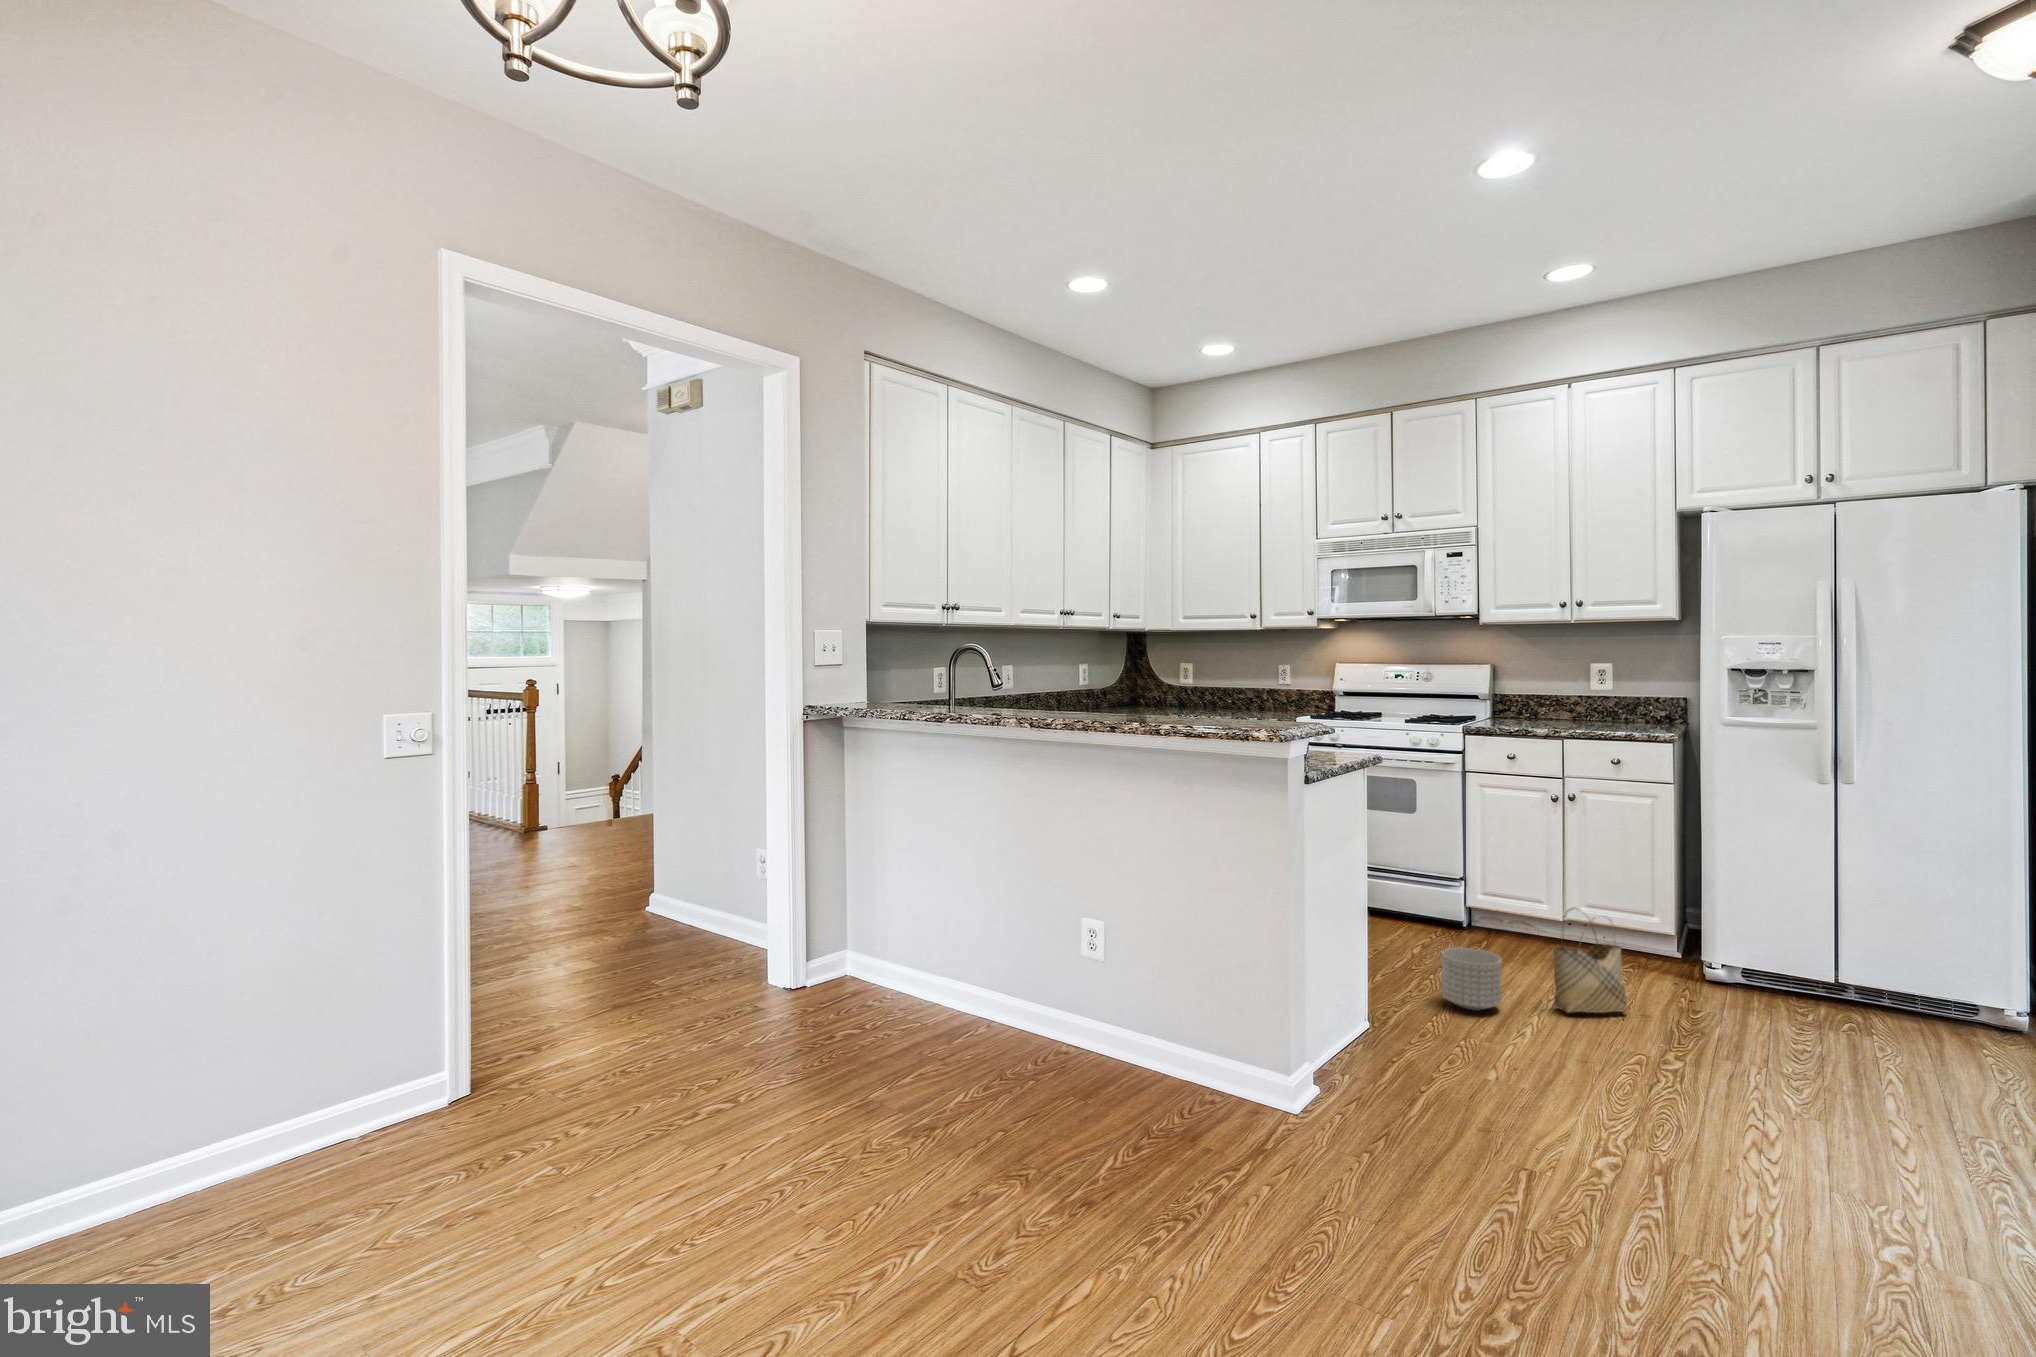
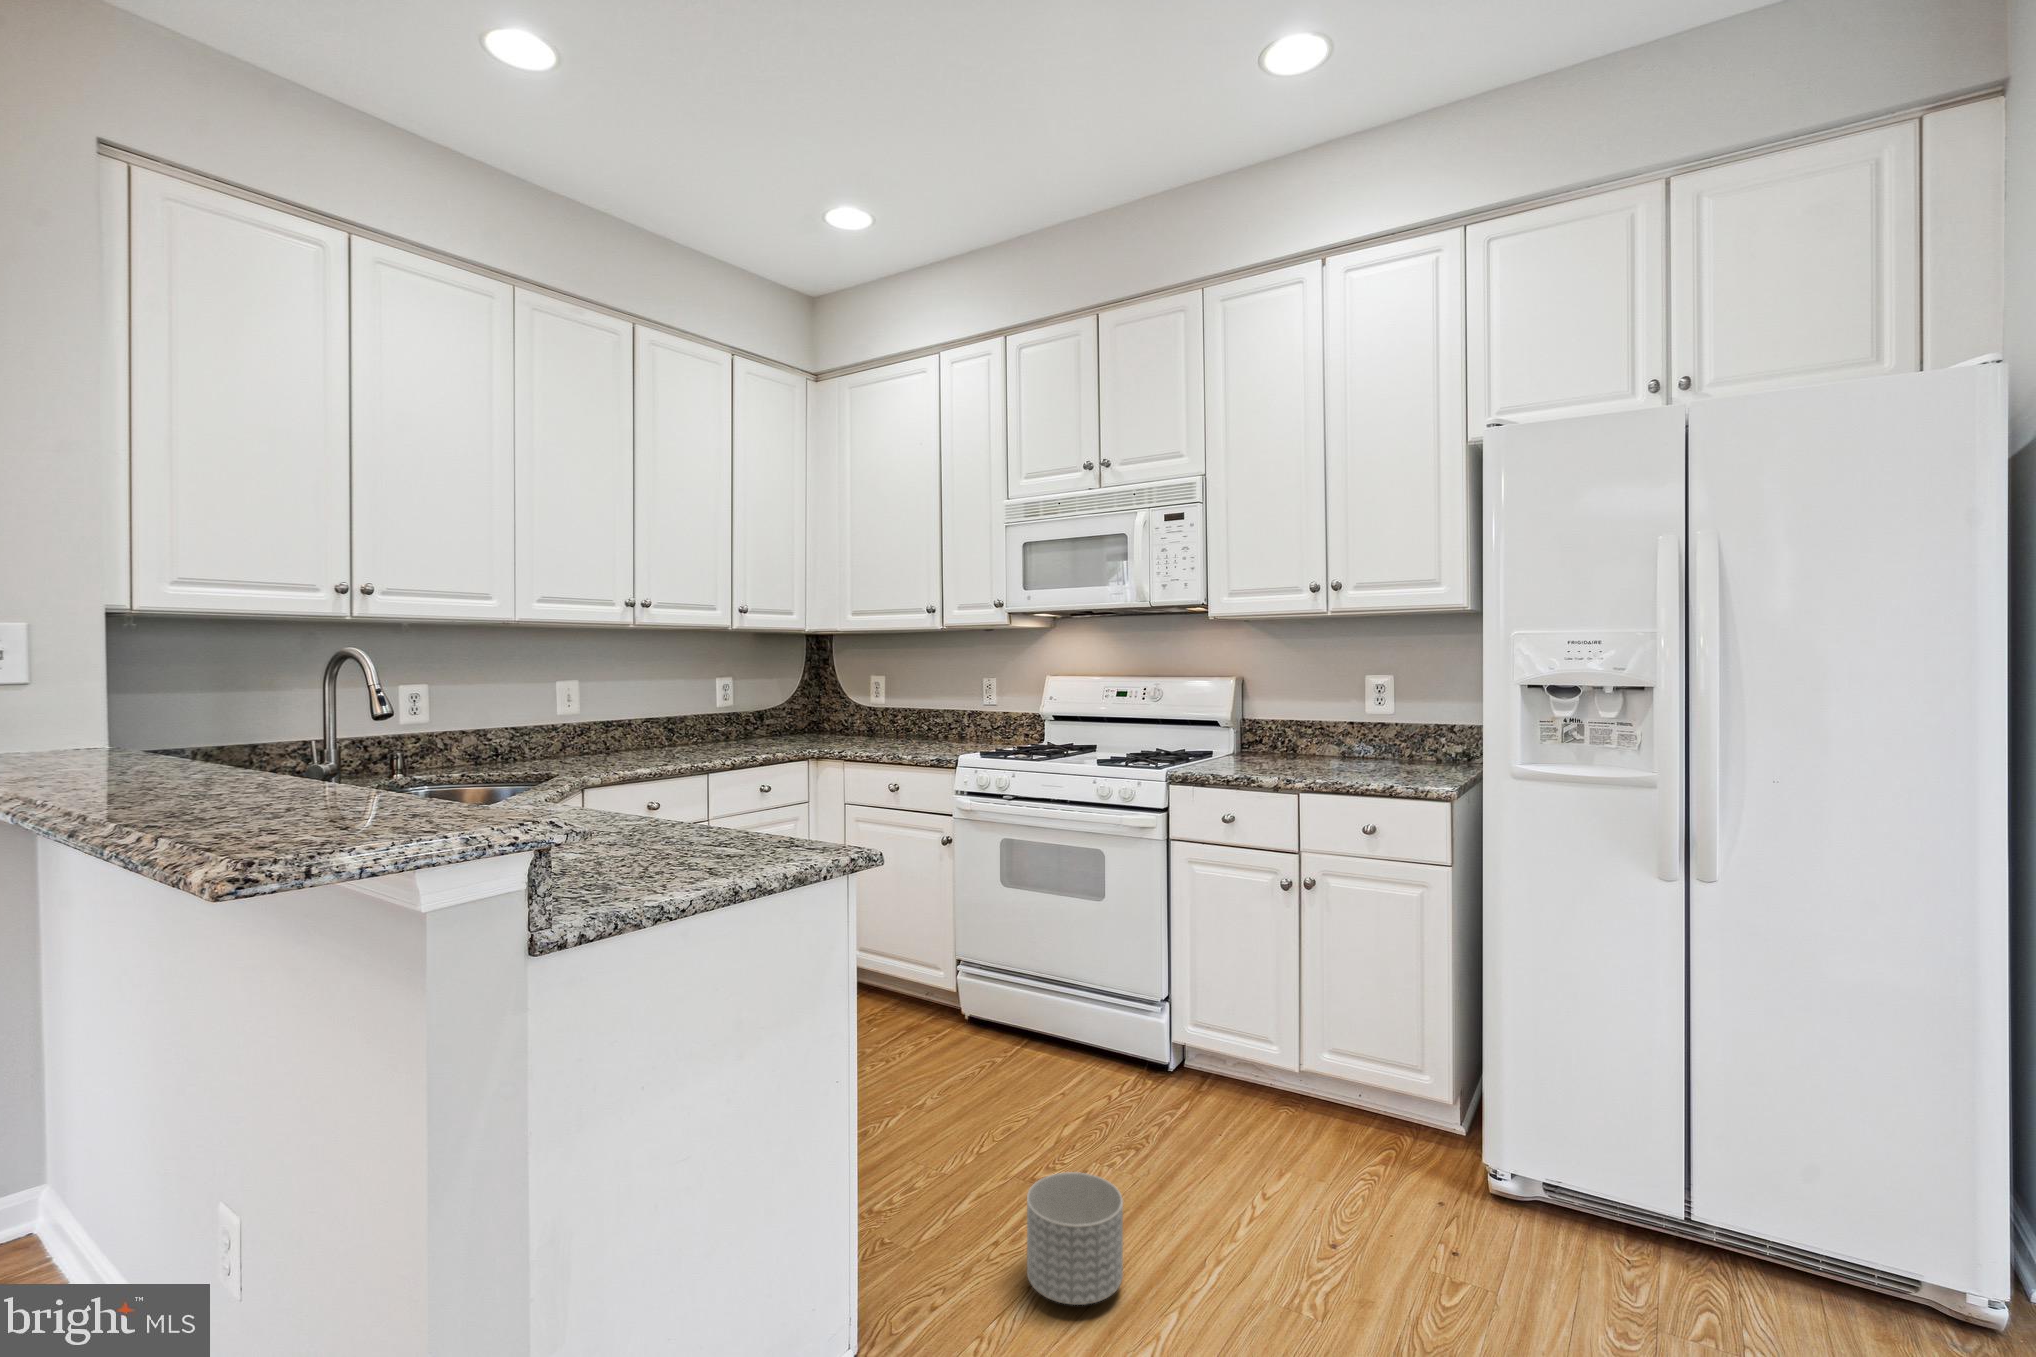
woven basket: present [1553,907,1627,1013] -> none [1211,1102,1337,1308]

